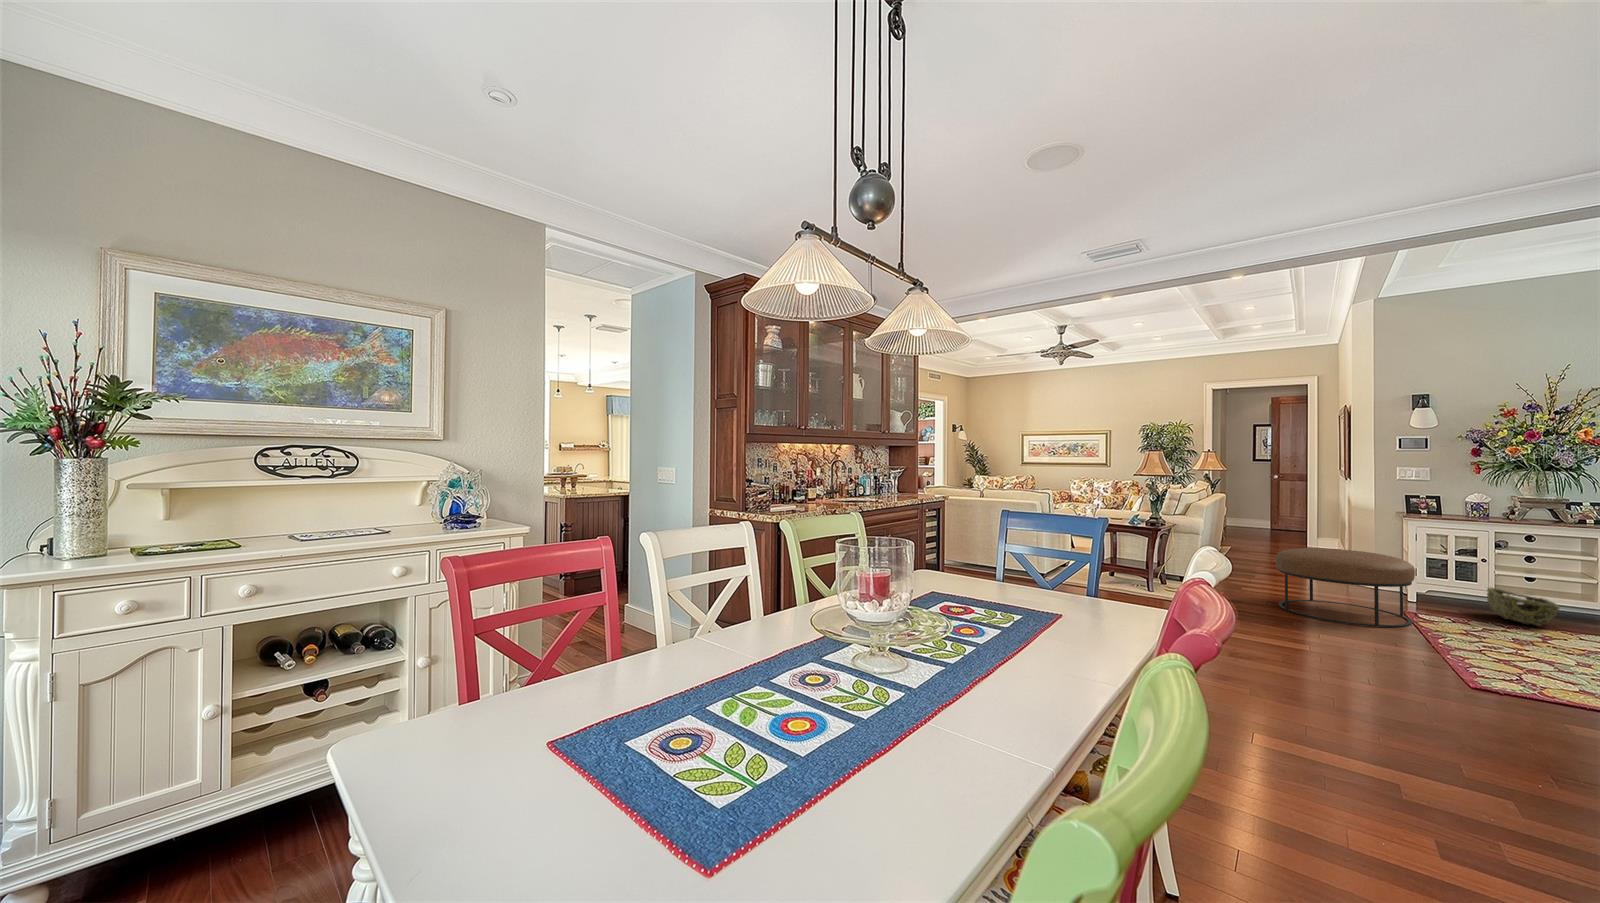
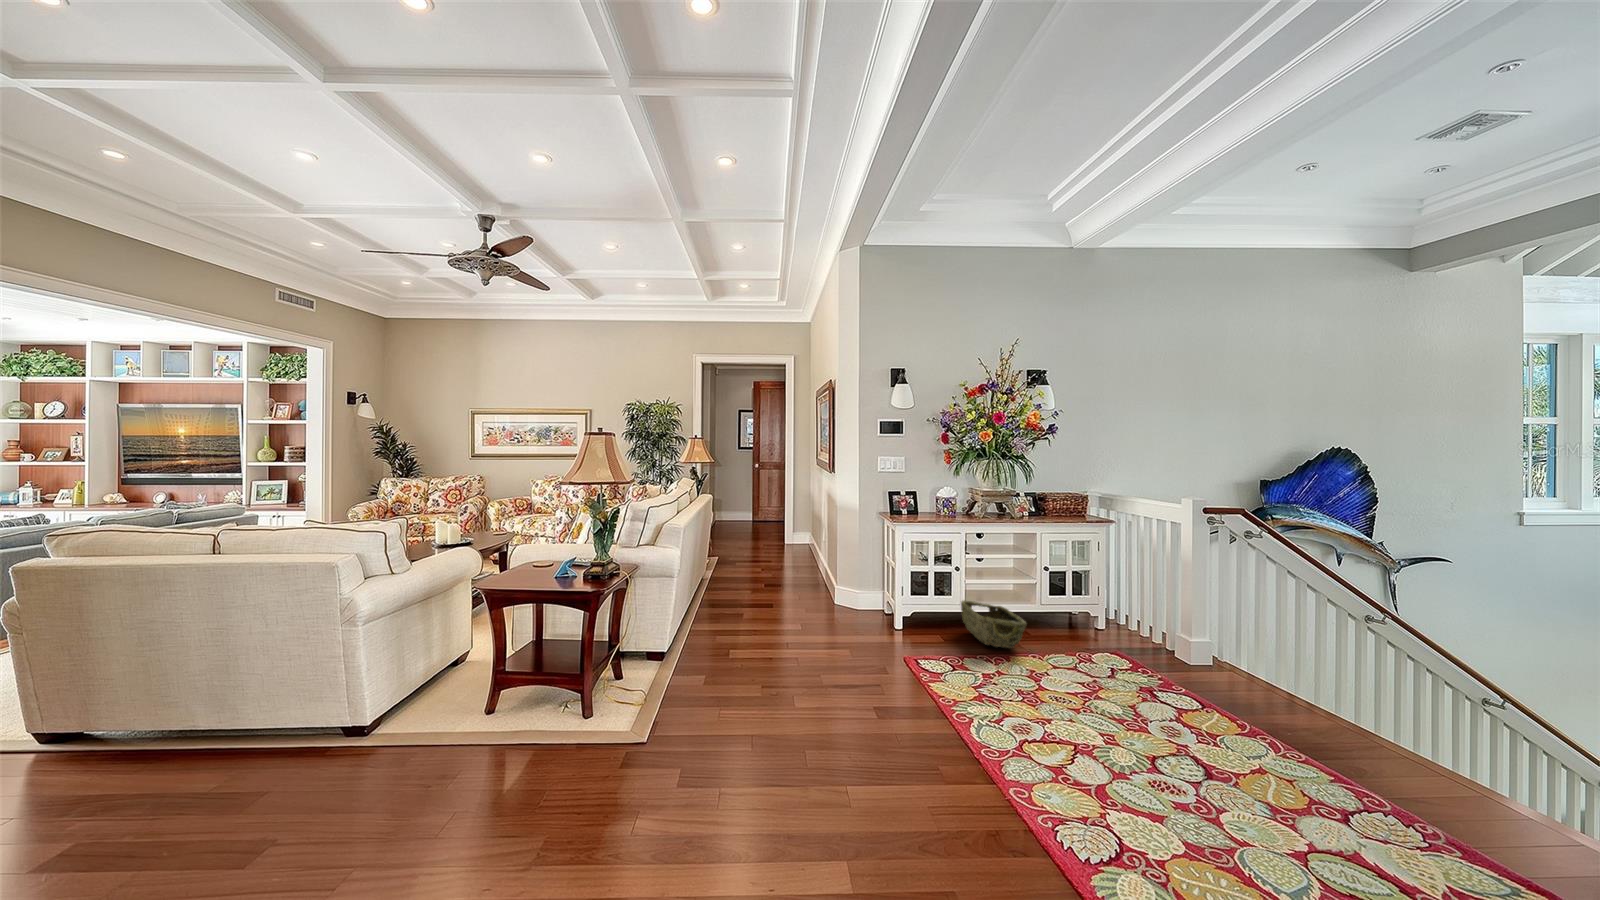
ottoman: present [1275,548,1415,627] -> none [770,582,924,723]

